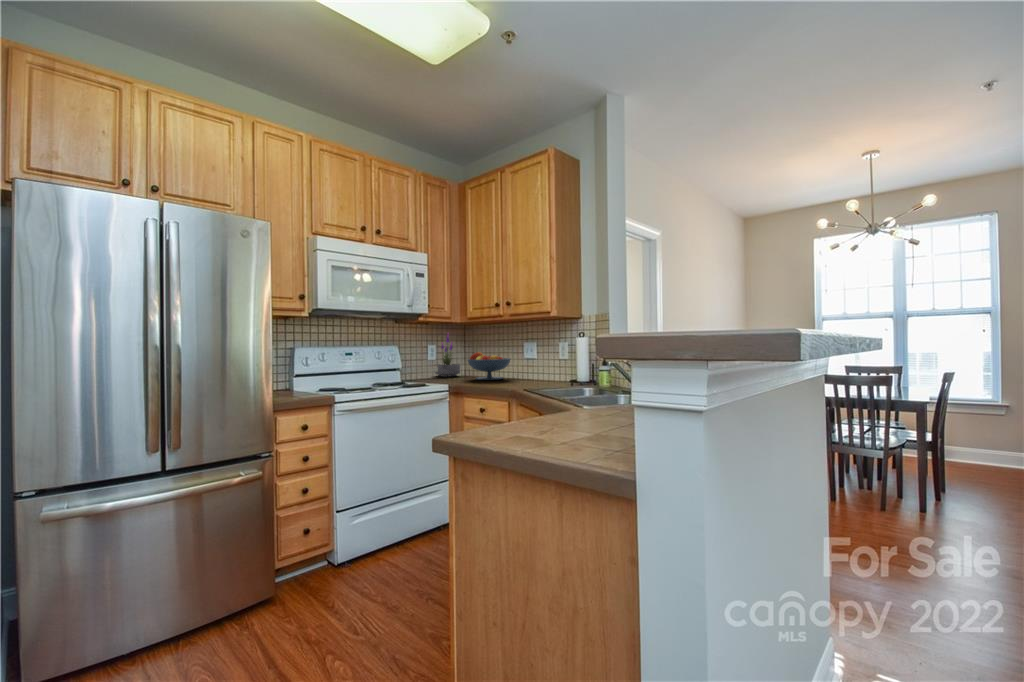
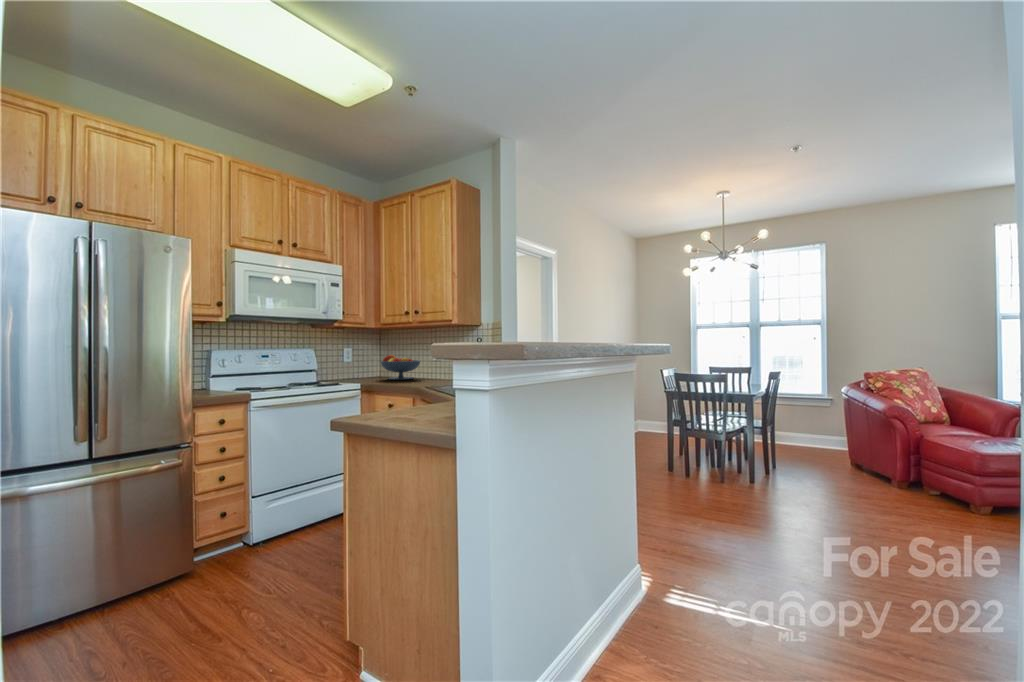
potted plant: present [435,335,460,377] -> none [351,336,375,377]

